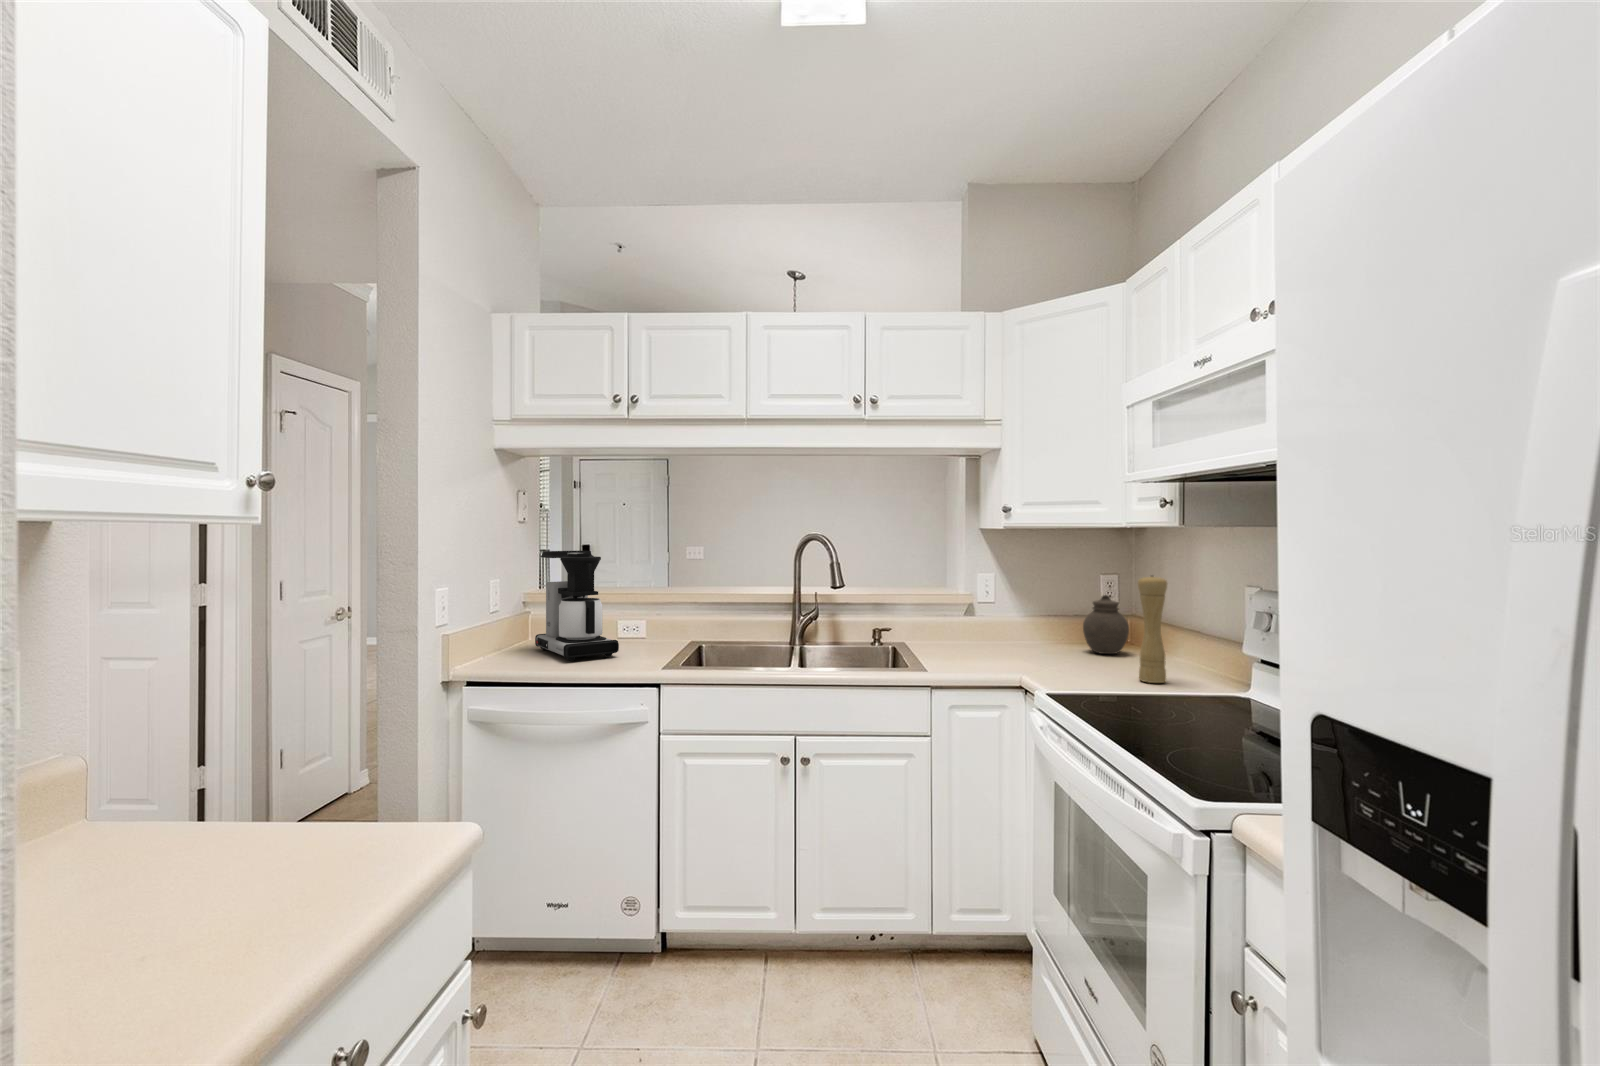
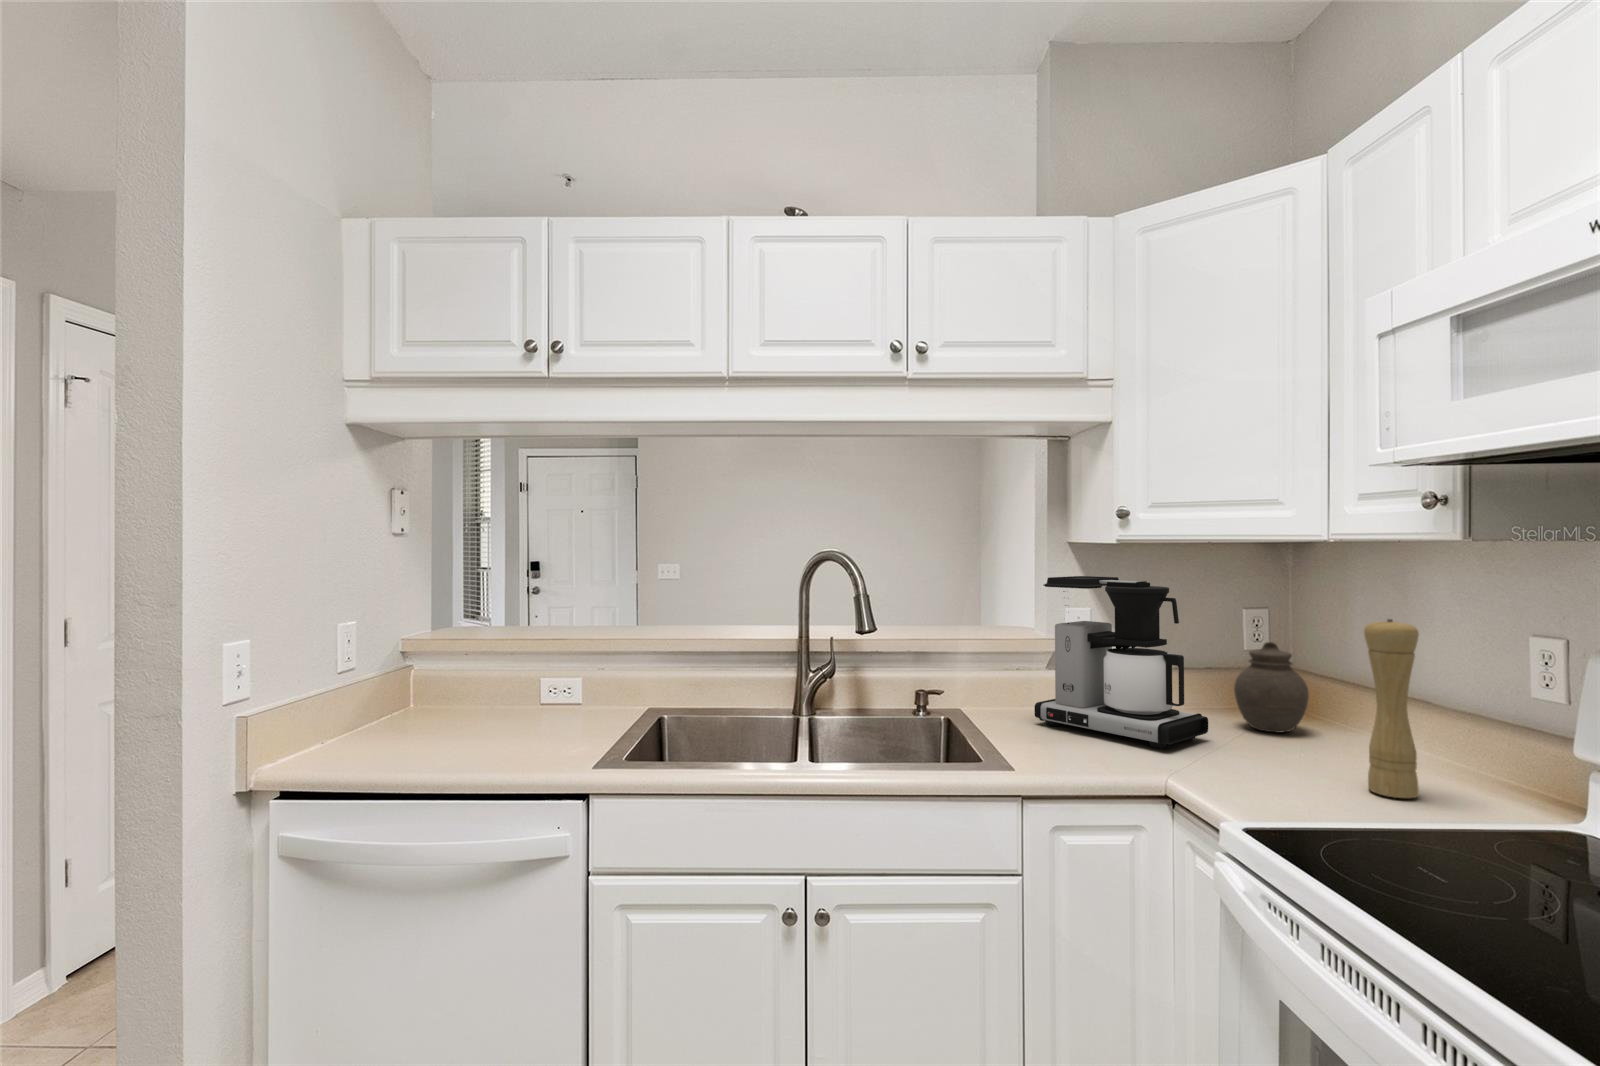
coffee maker: present [535,551,619,661] -> present [1035,576,1208,748]

